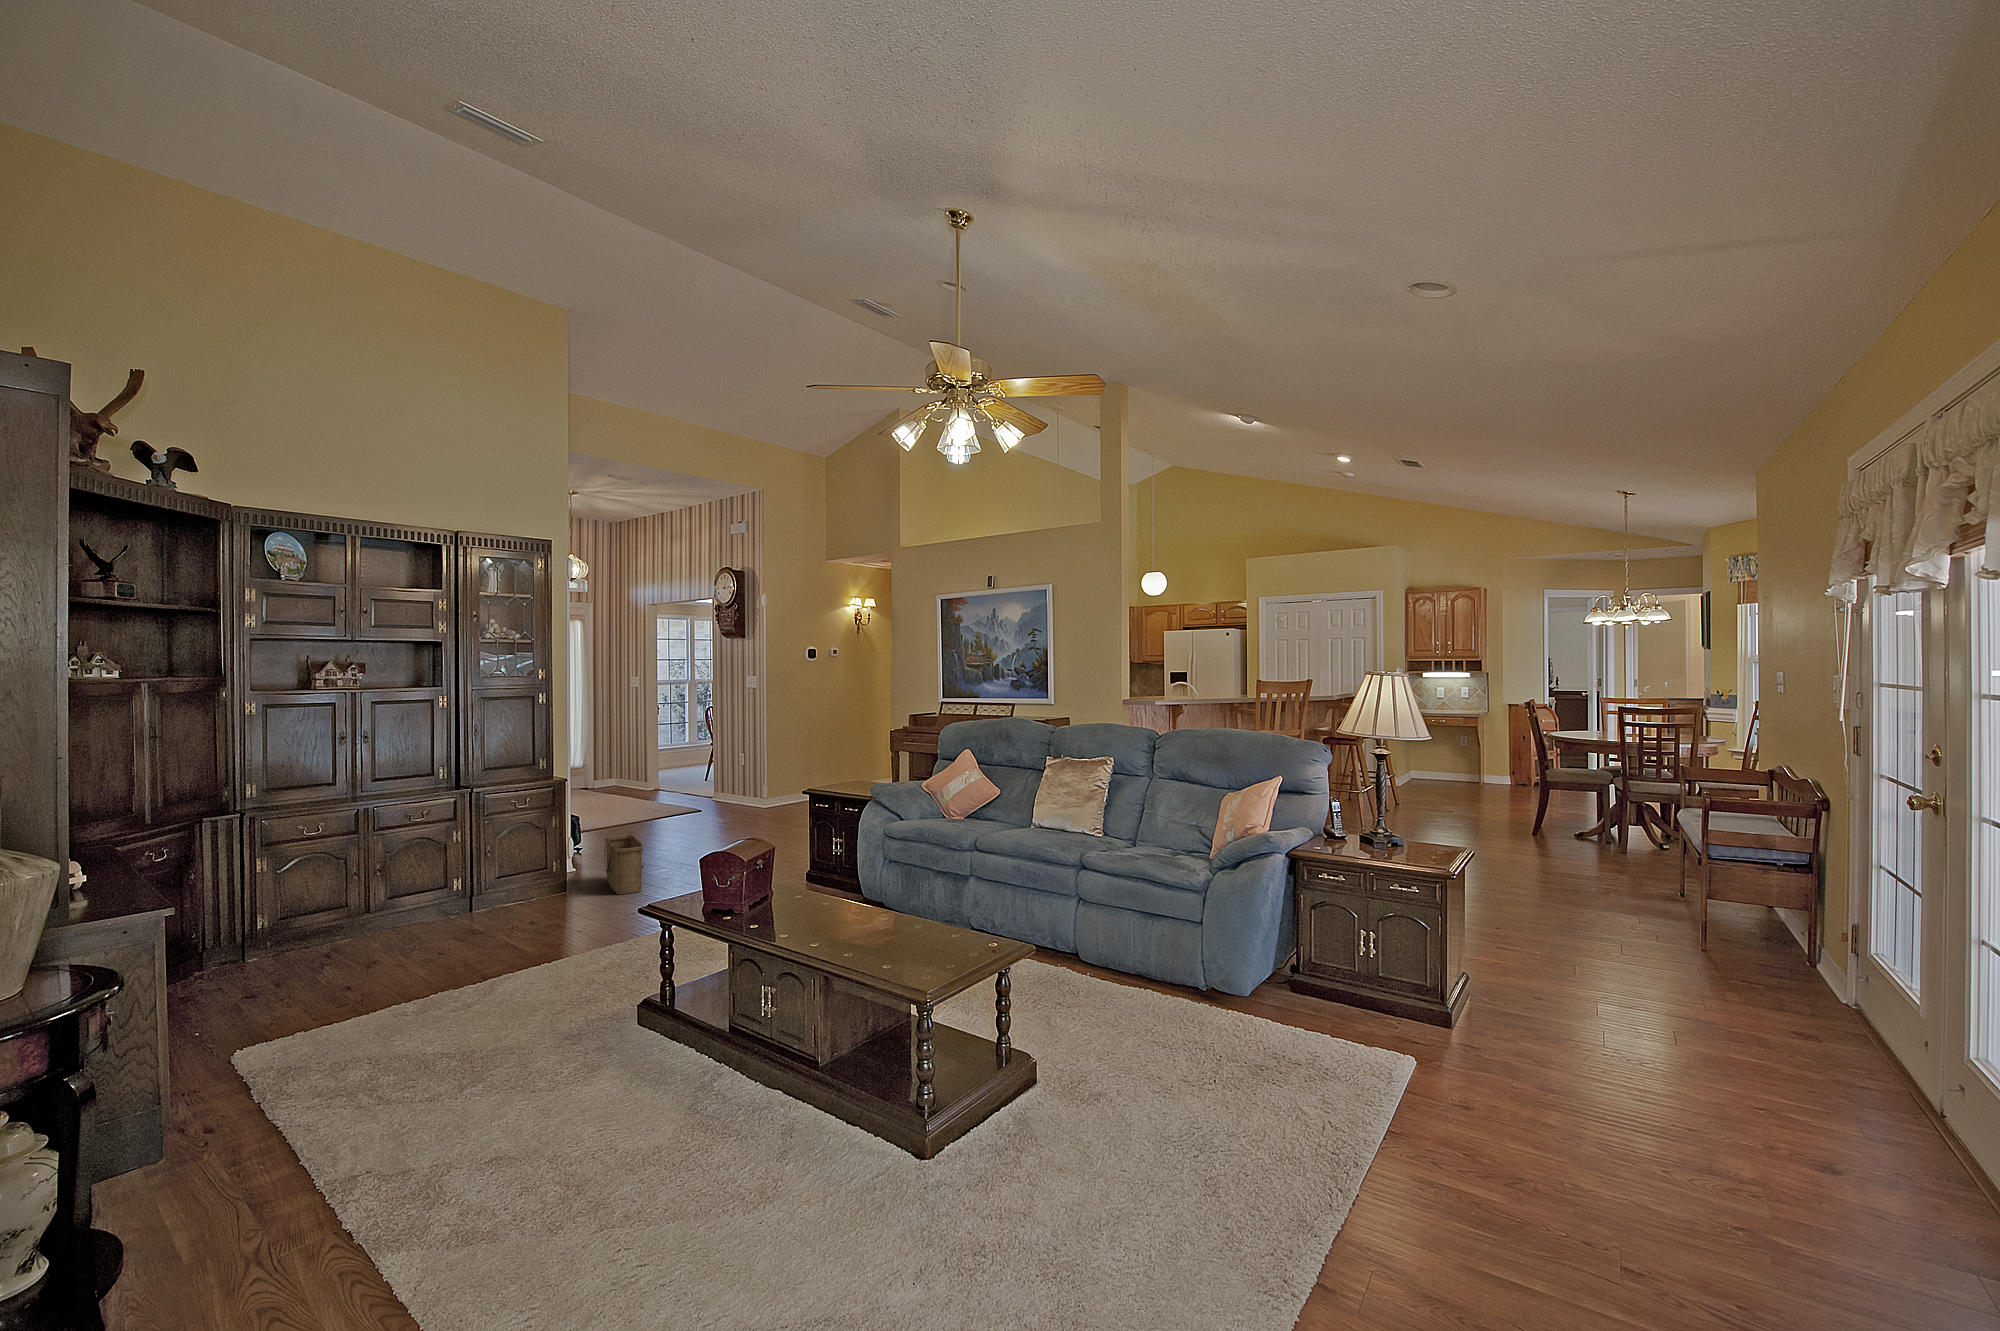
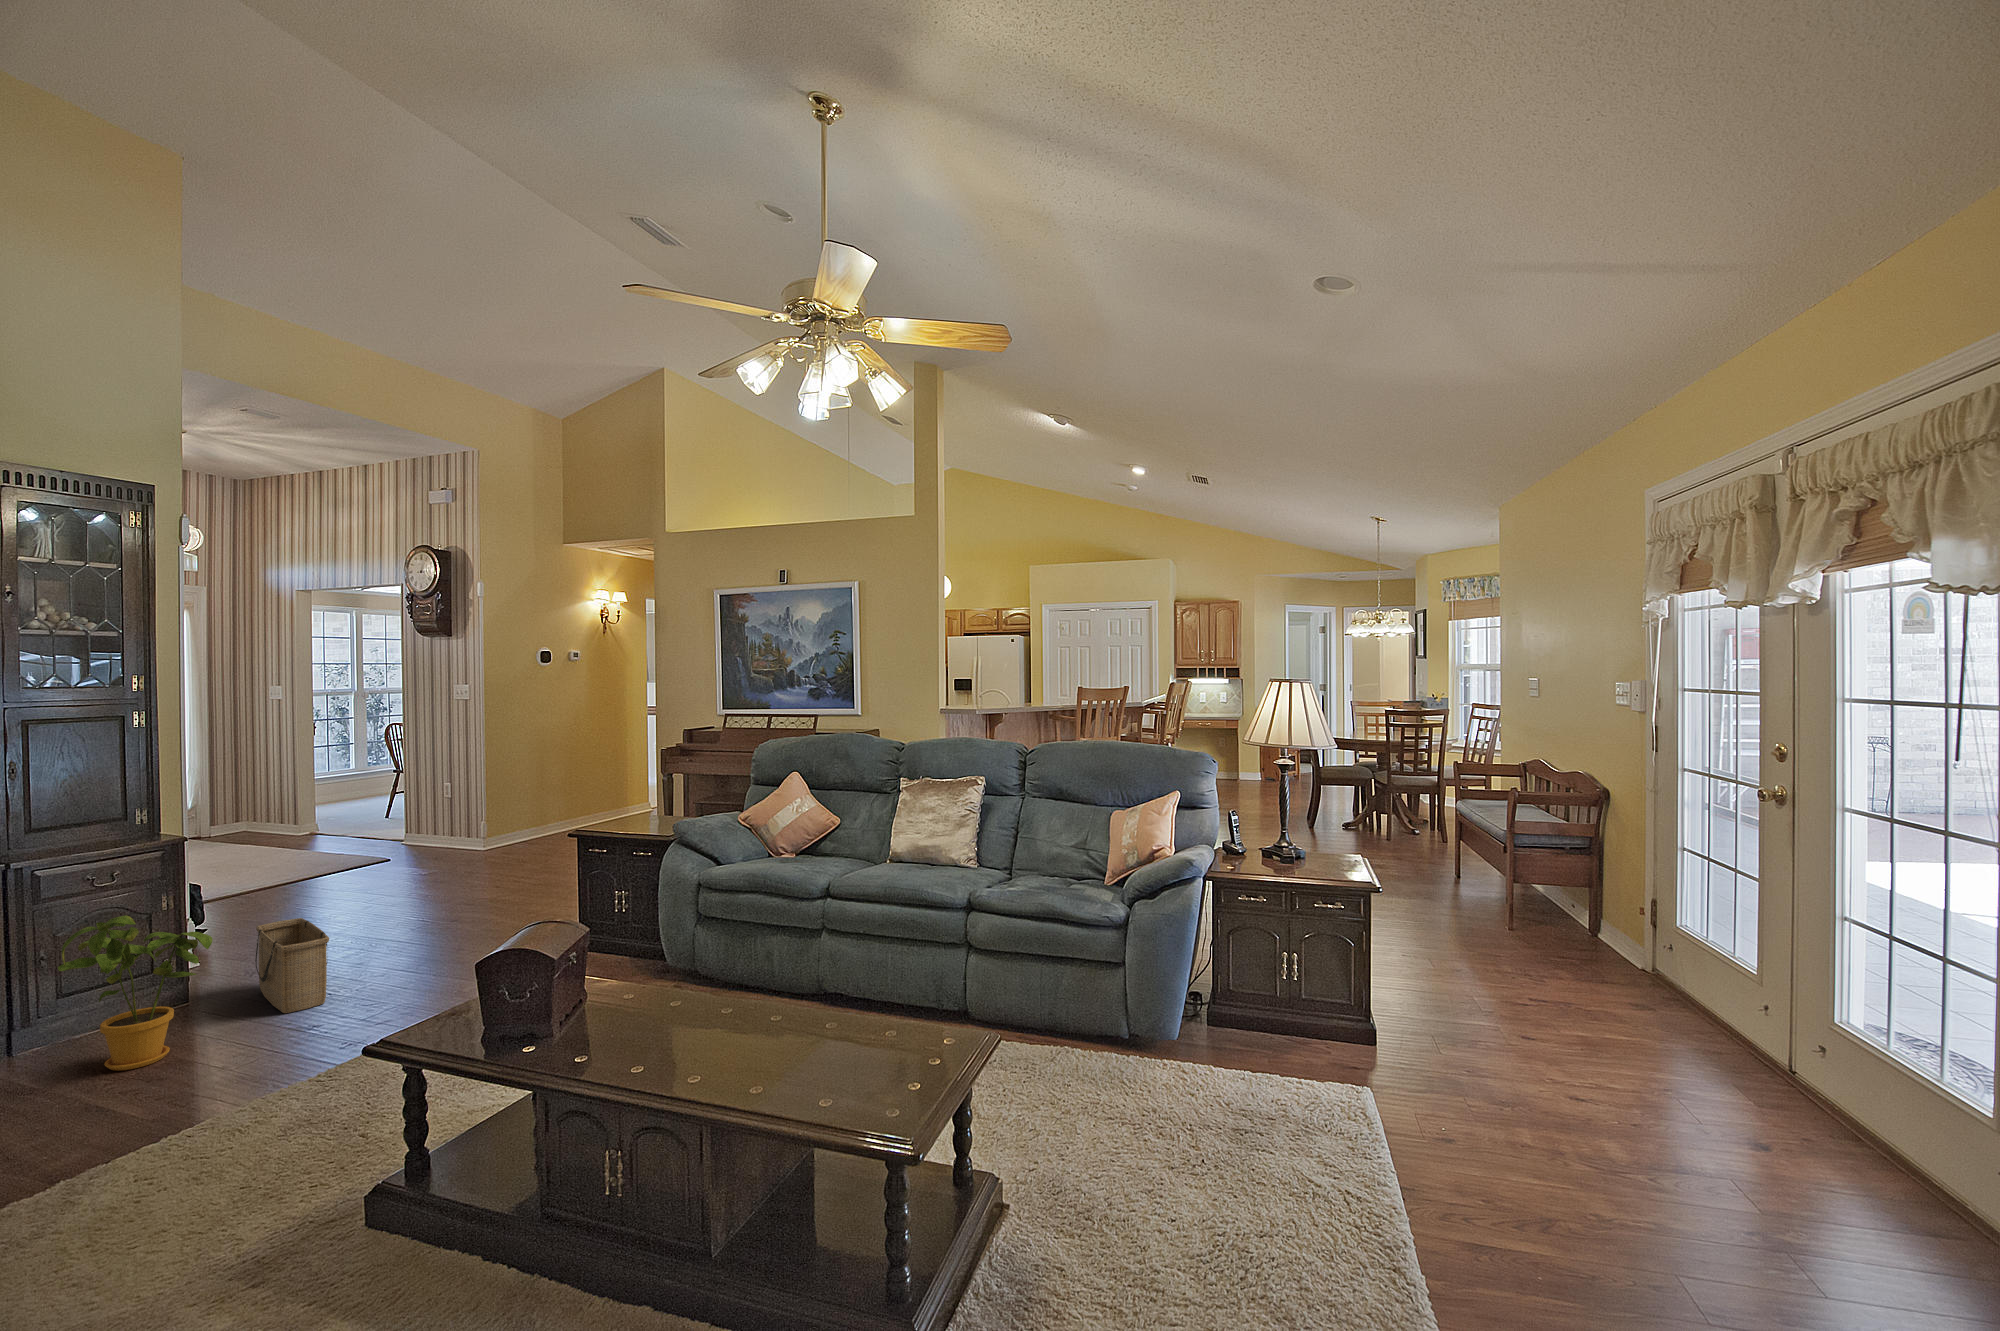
house plant: none [501,816,577,914] -> present [58,916,212,1071]

